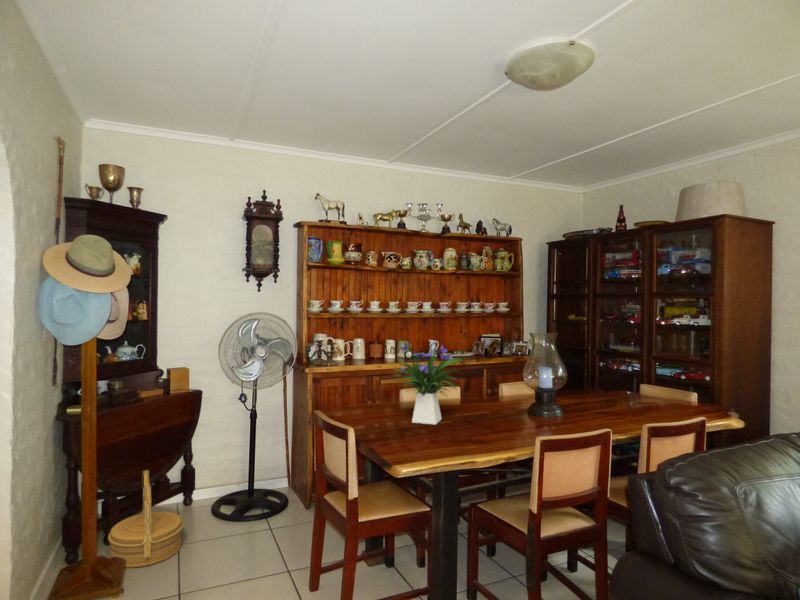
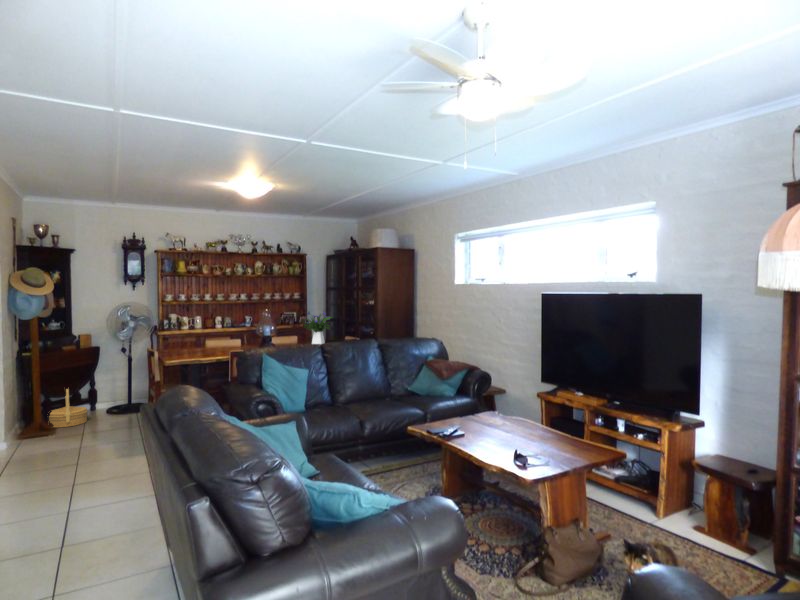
flower arrangement: present [395,340,464,424] -> present [305,312,332,344]

